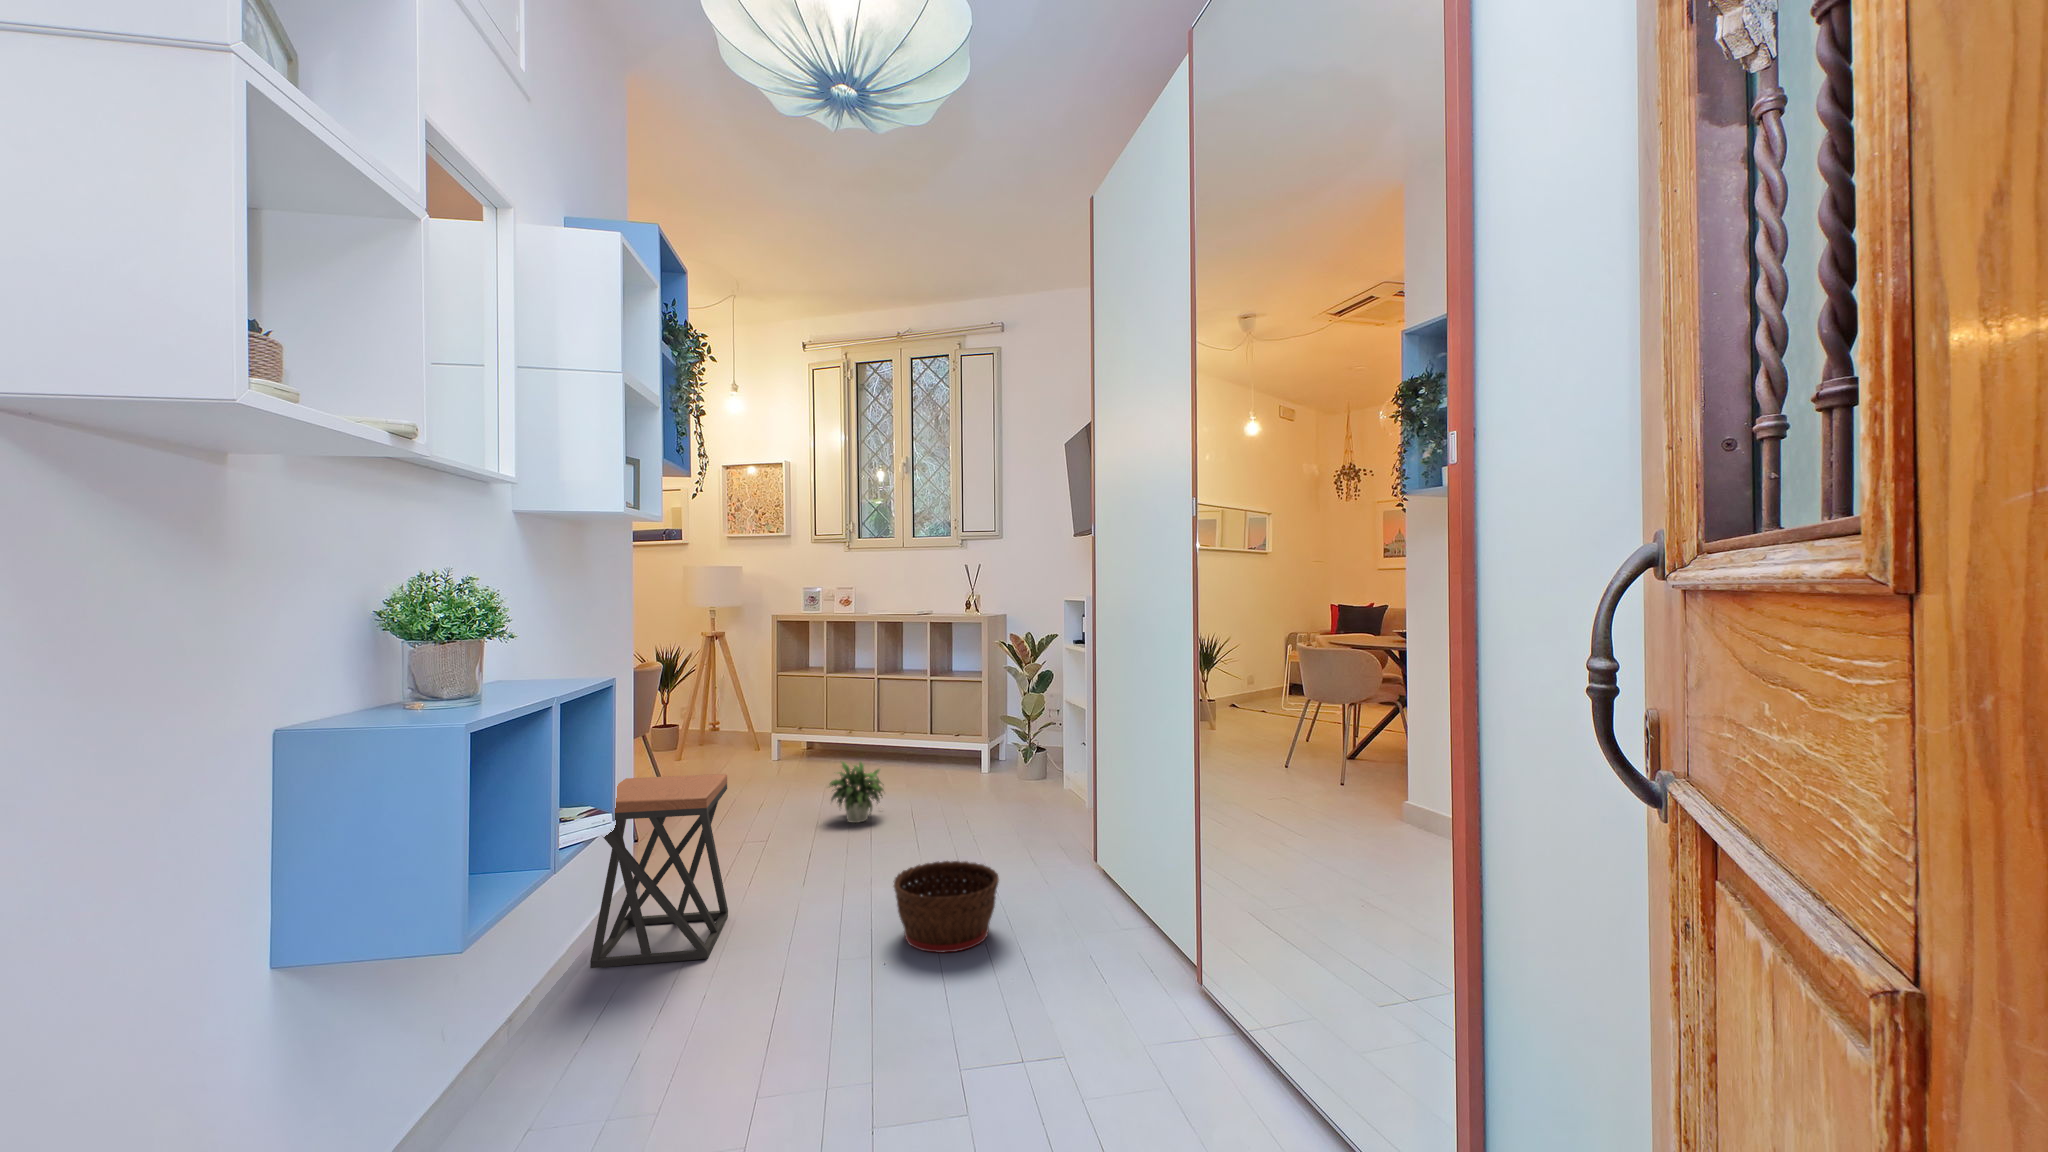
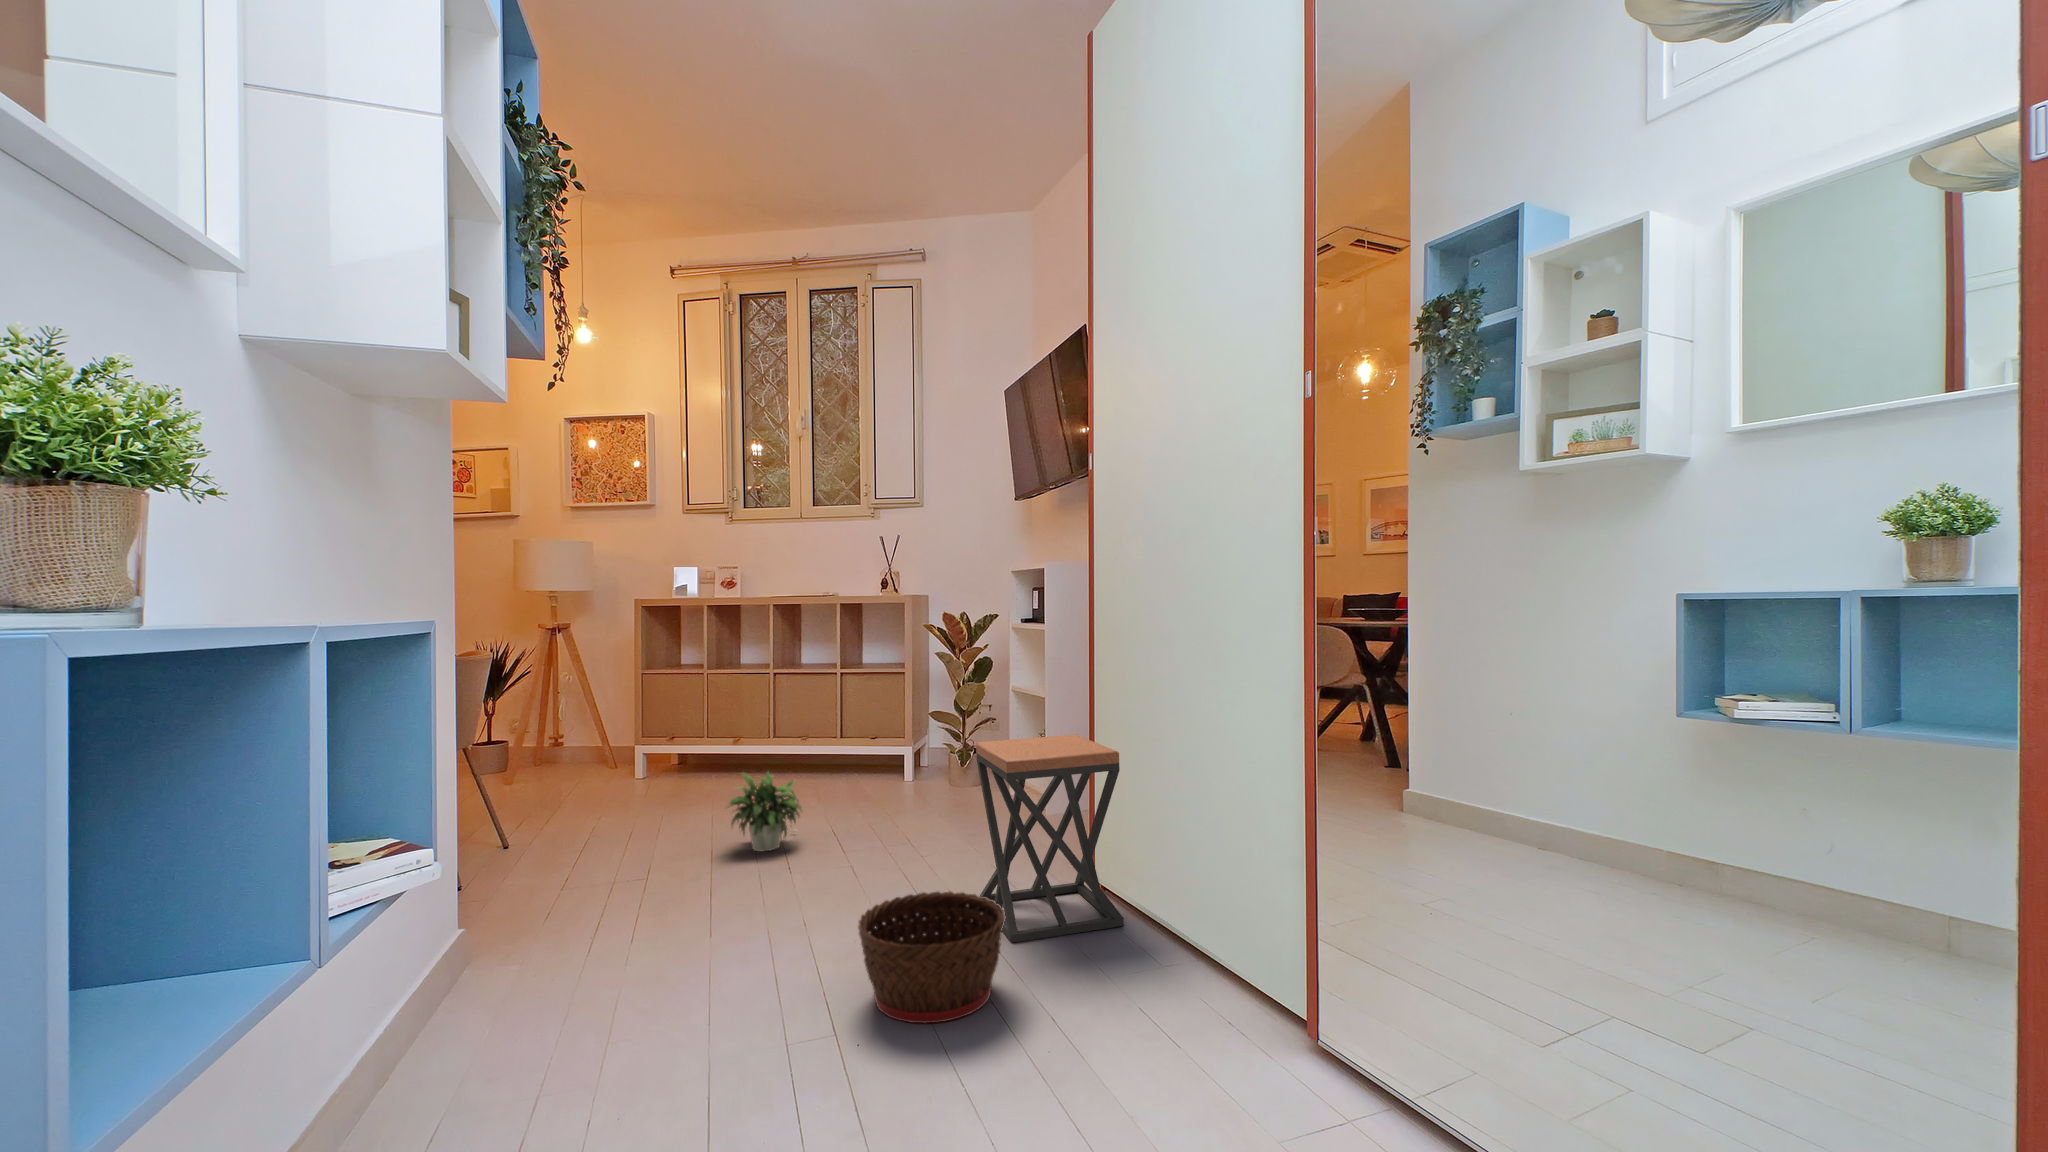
stool: present [590,774,728,968] -> present [976,735,1124,943]

